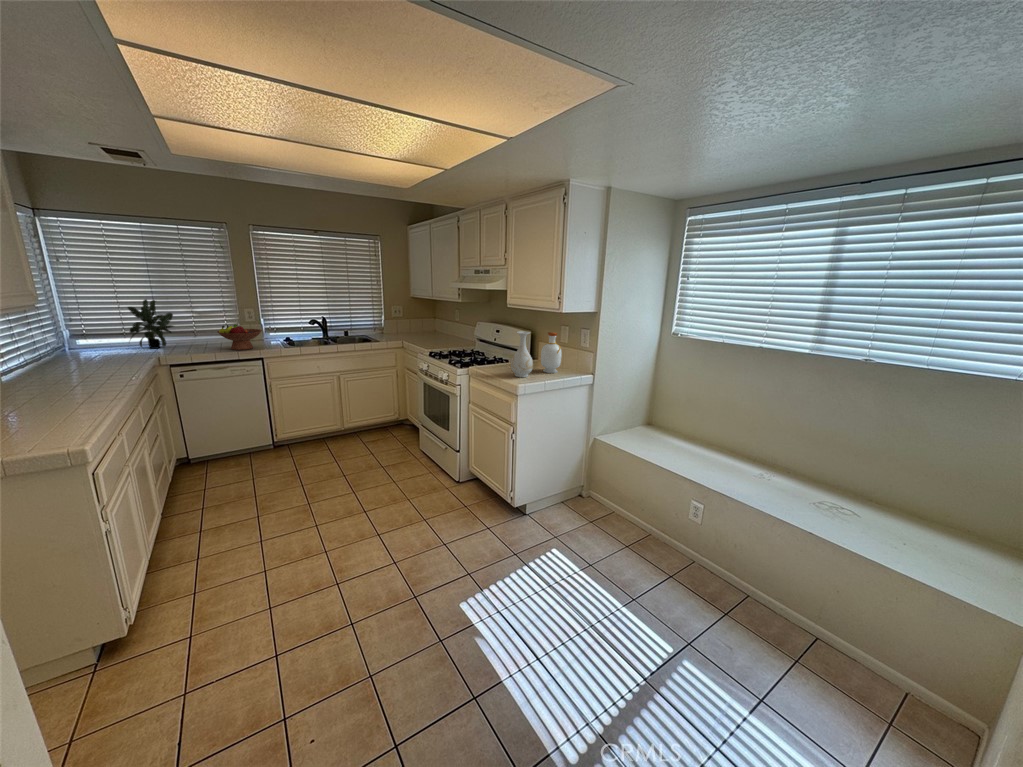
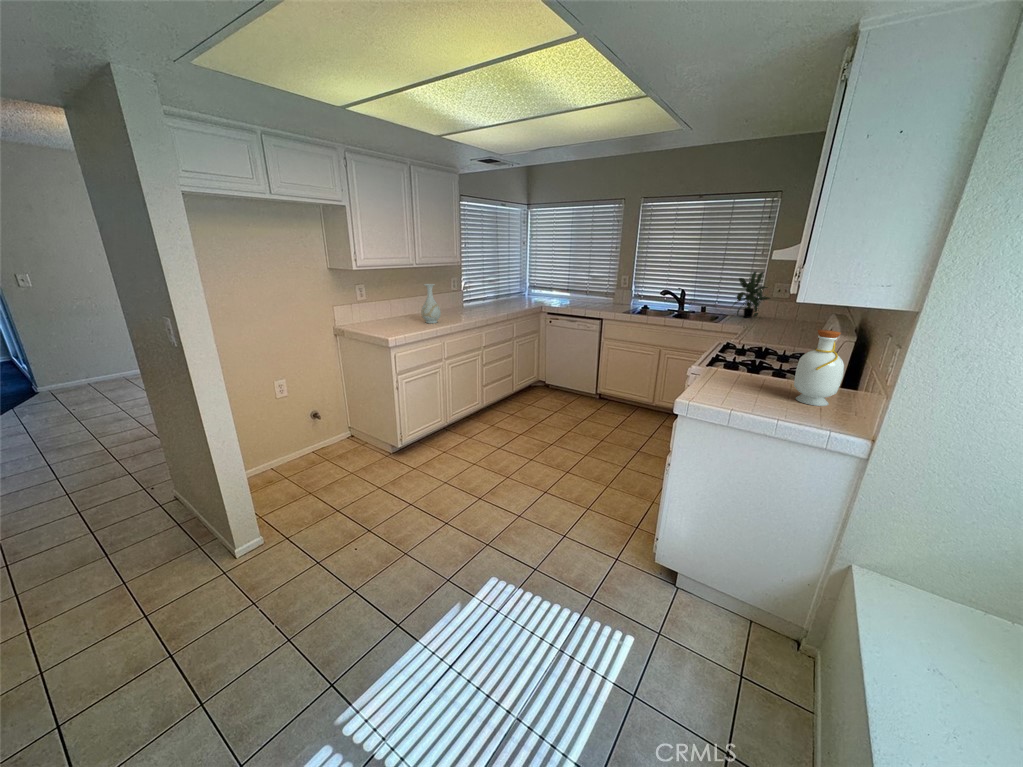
potted plant: present [128,299,173,349] -> present [734,272,770,318]
fruit bowl: present [217,324,262,350] -> none [580,287,613,310]
vase: present [511,331,533,377] -> present [421,284,441,323]

